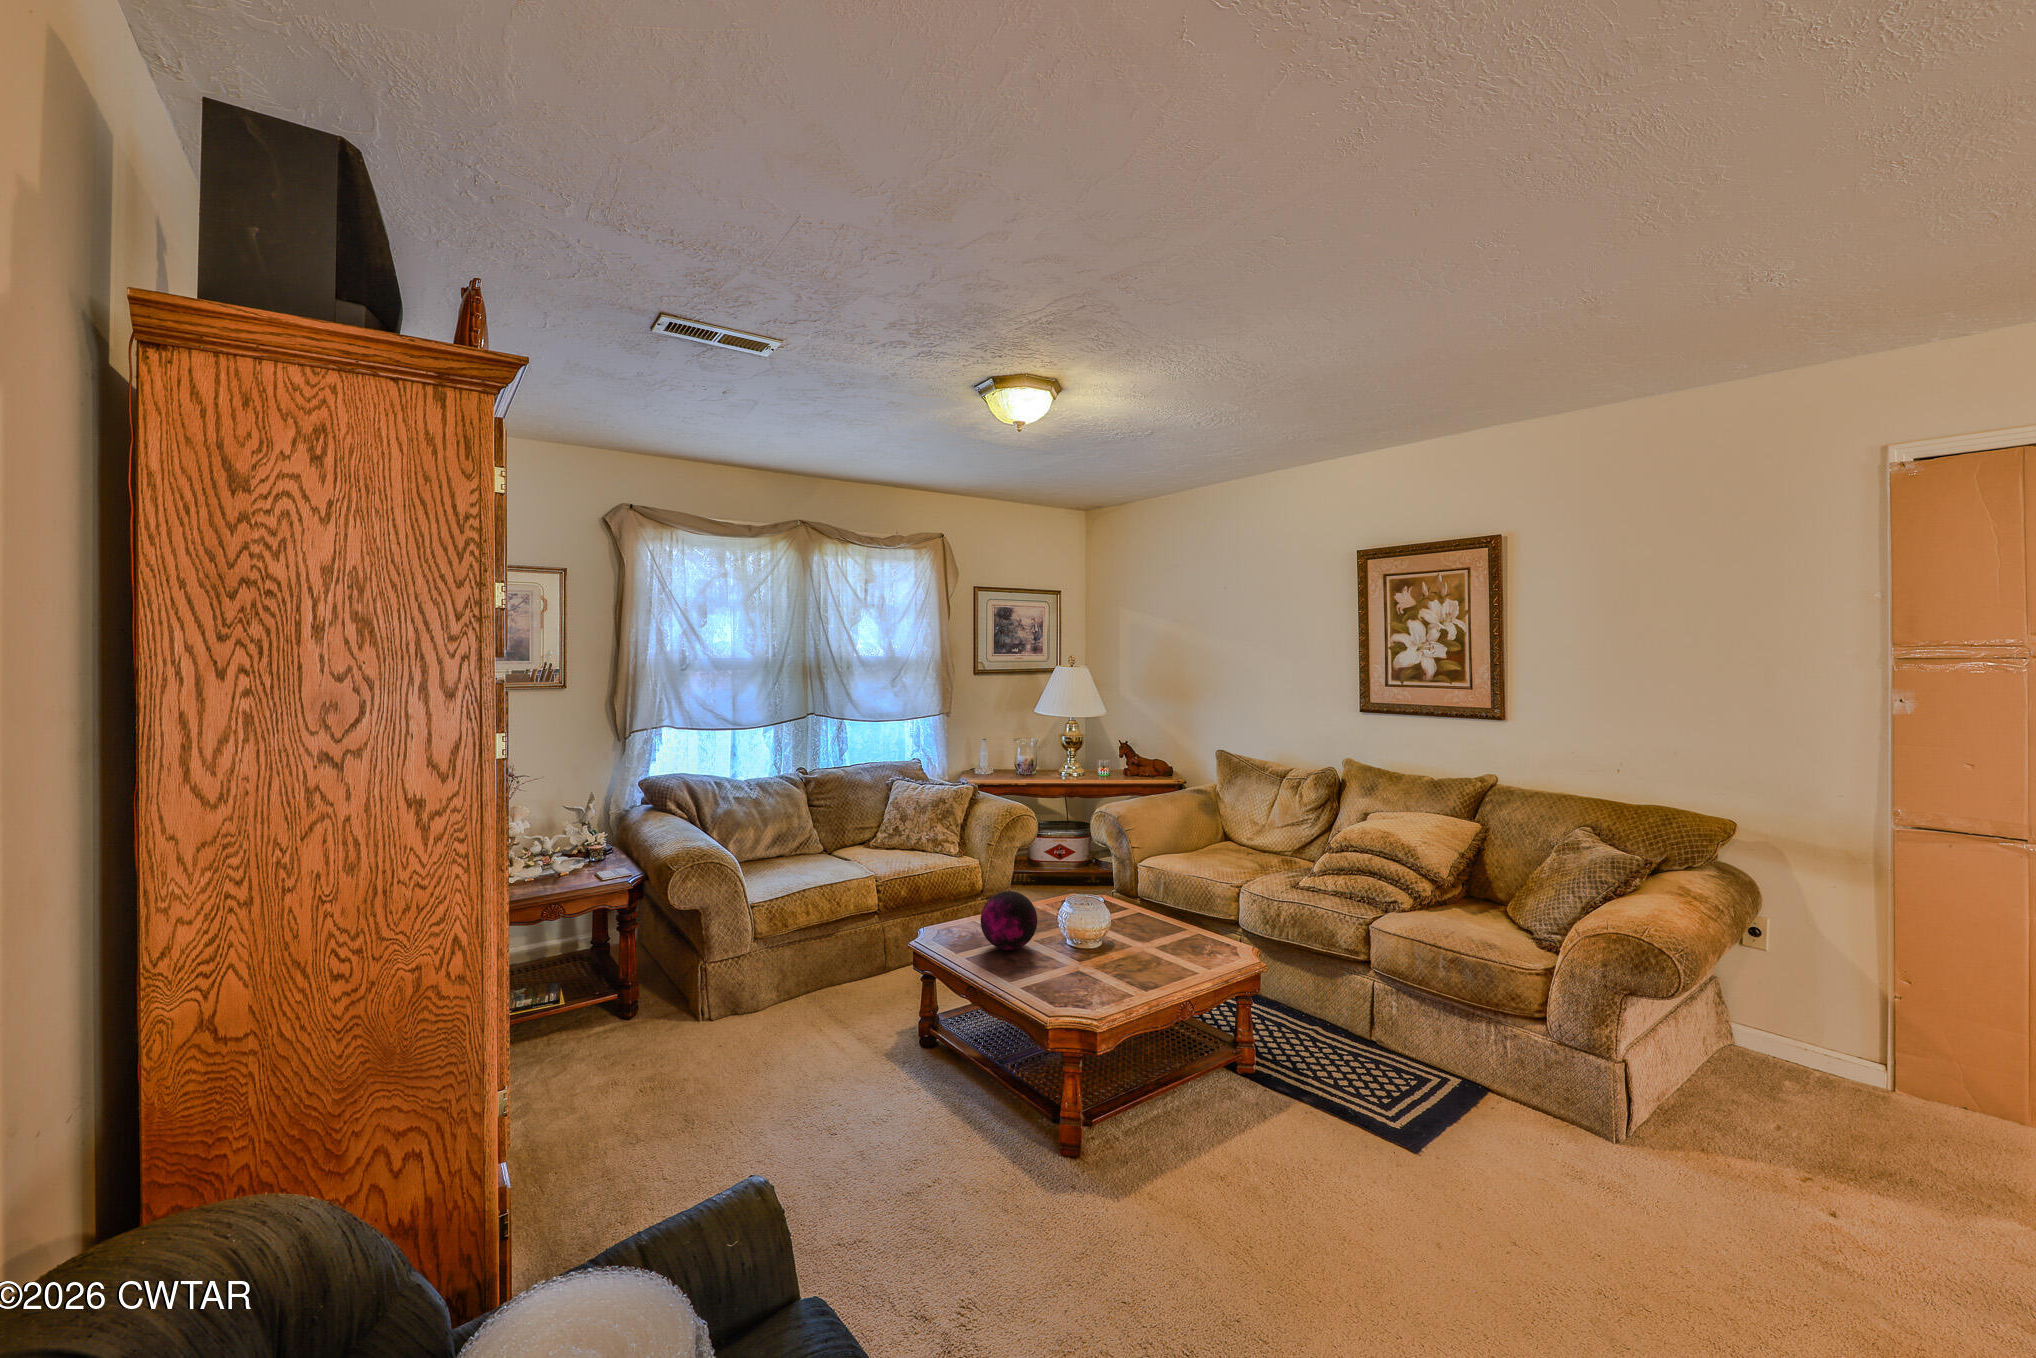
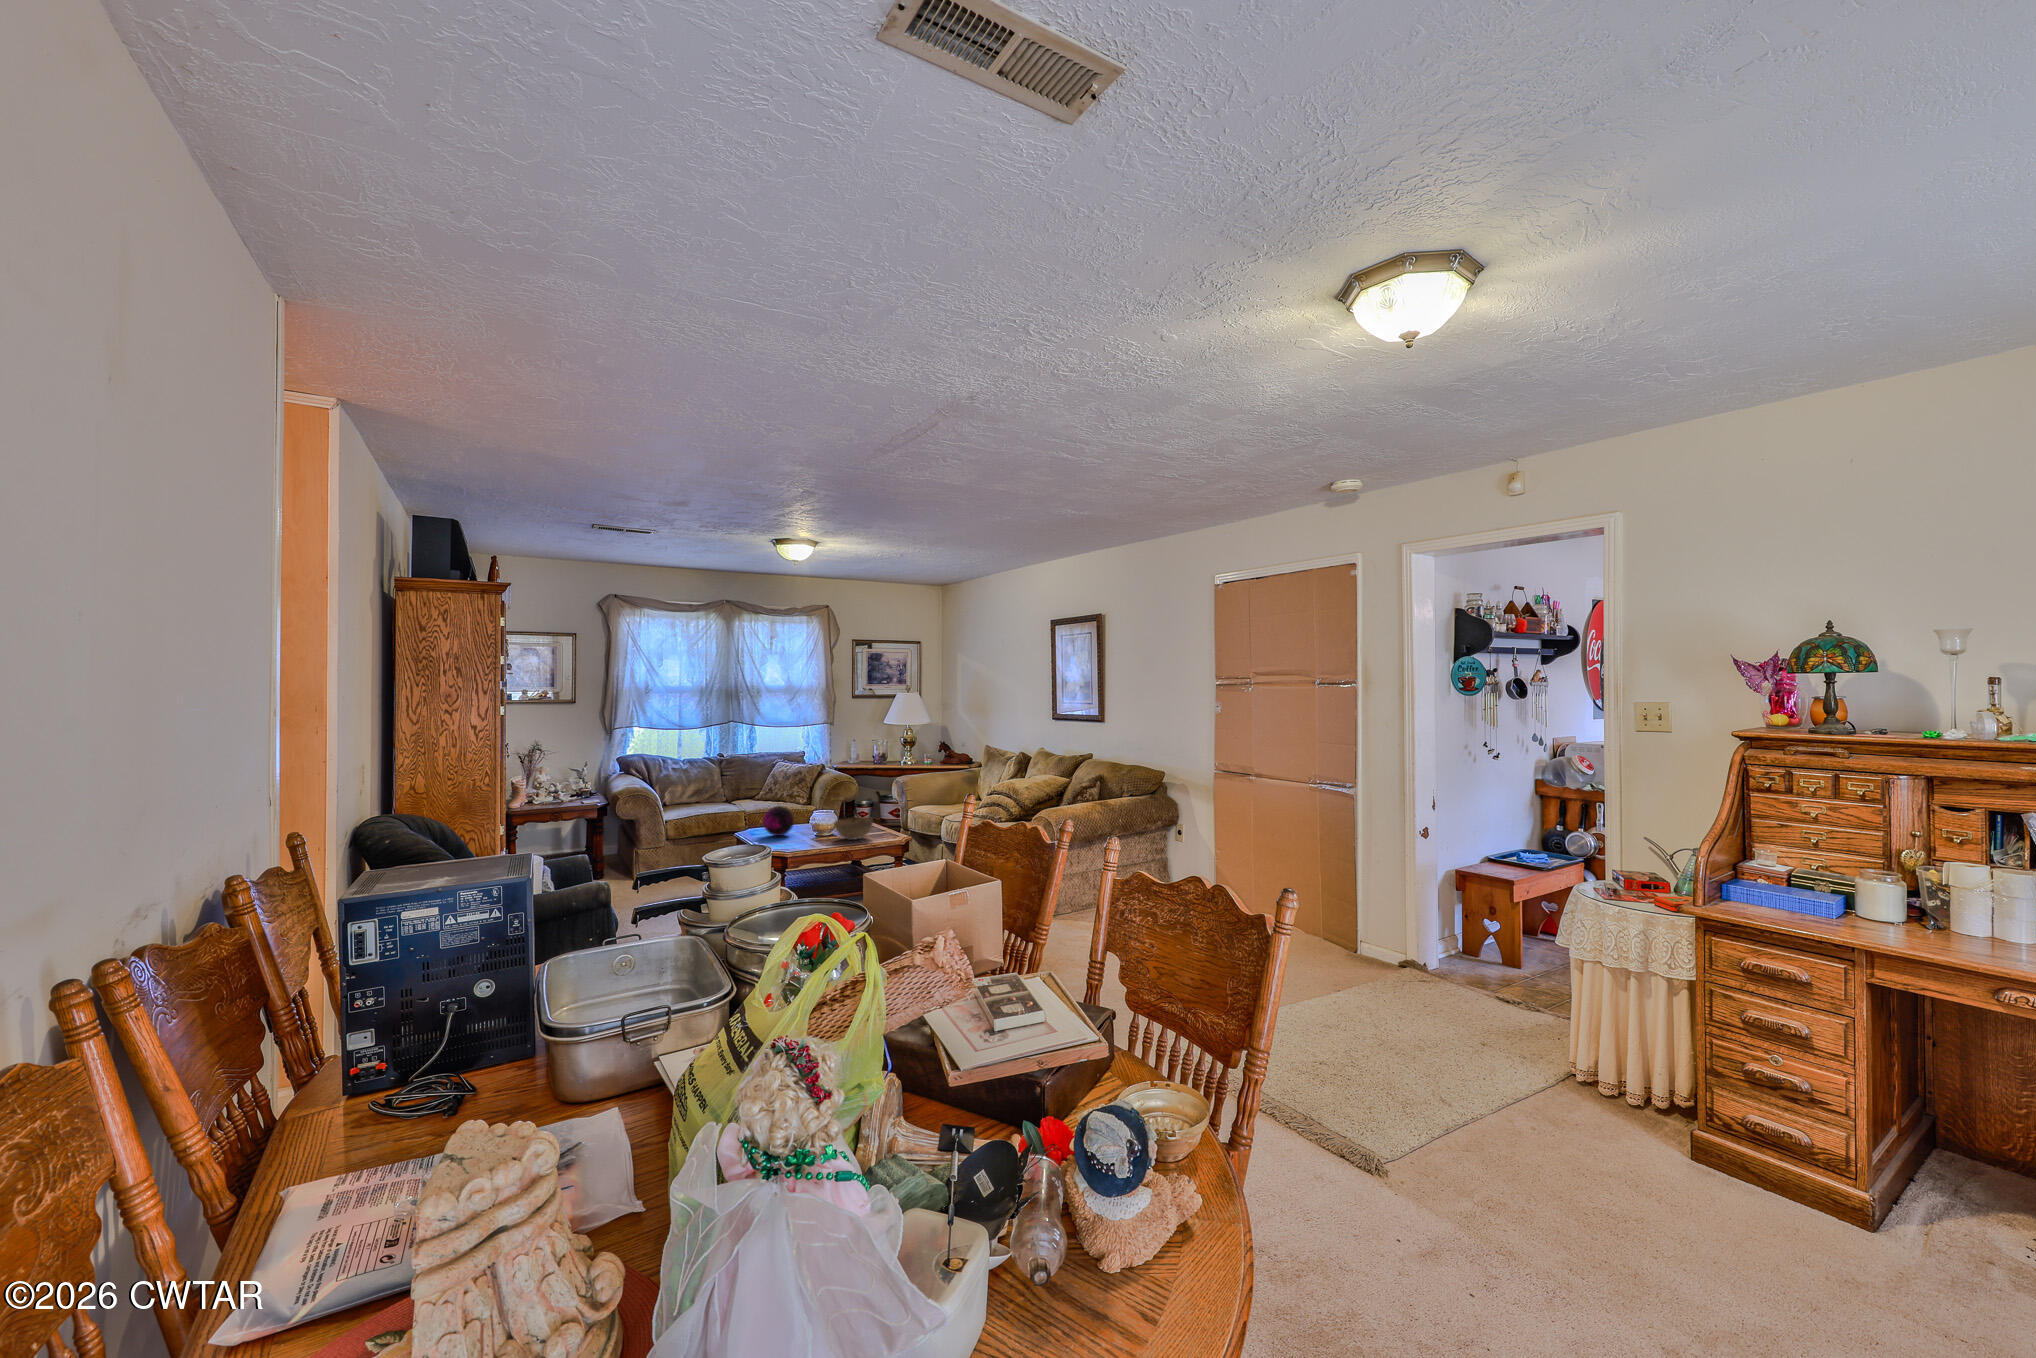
decorative bowl: none [1131,910,1205,961] -> present [834,817,873,840]

